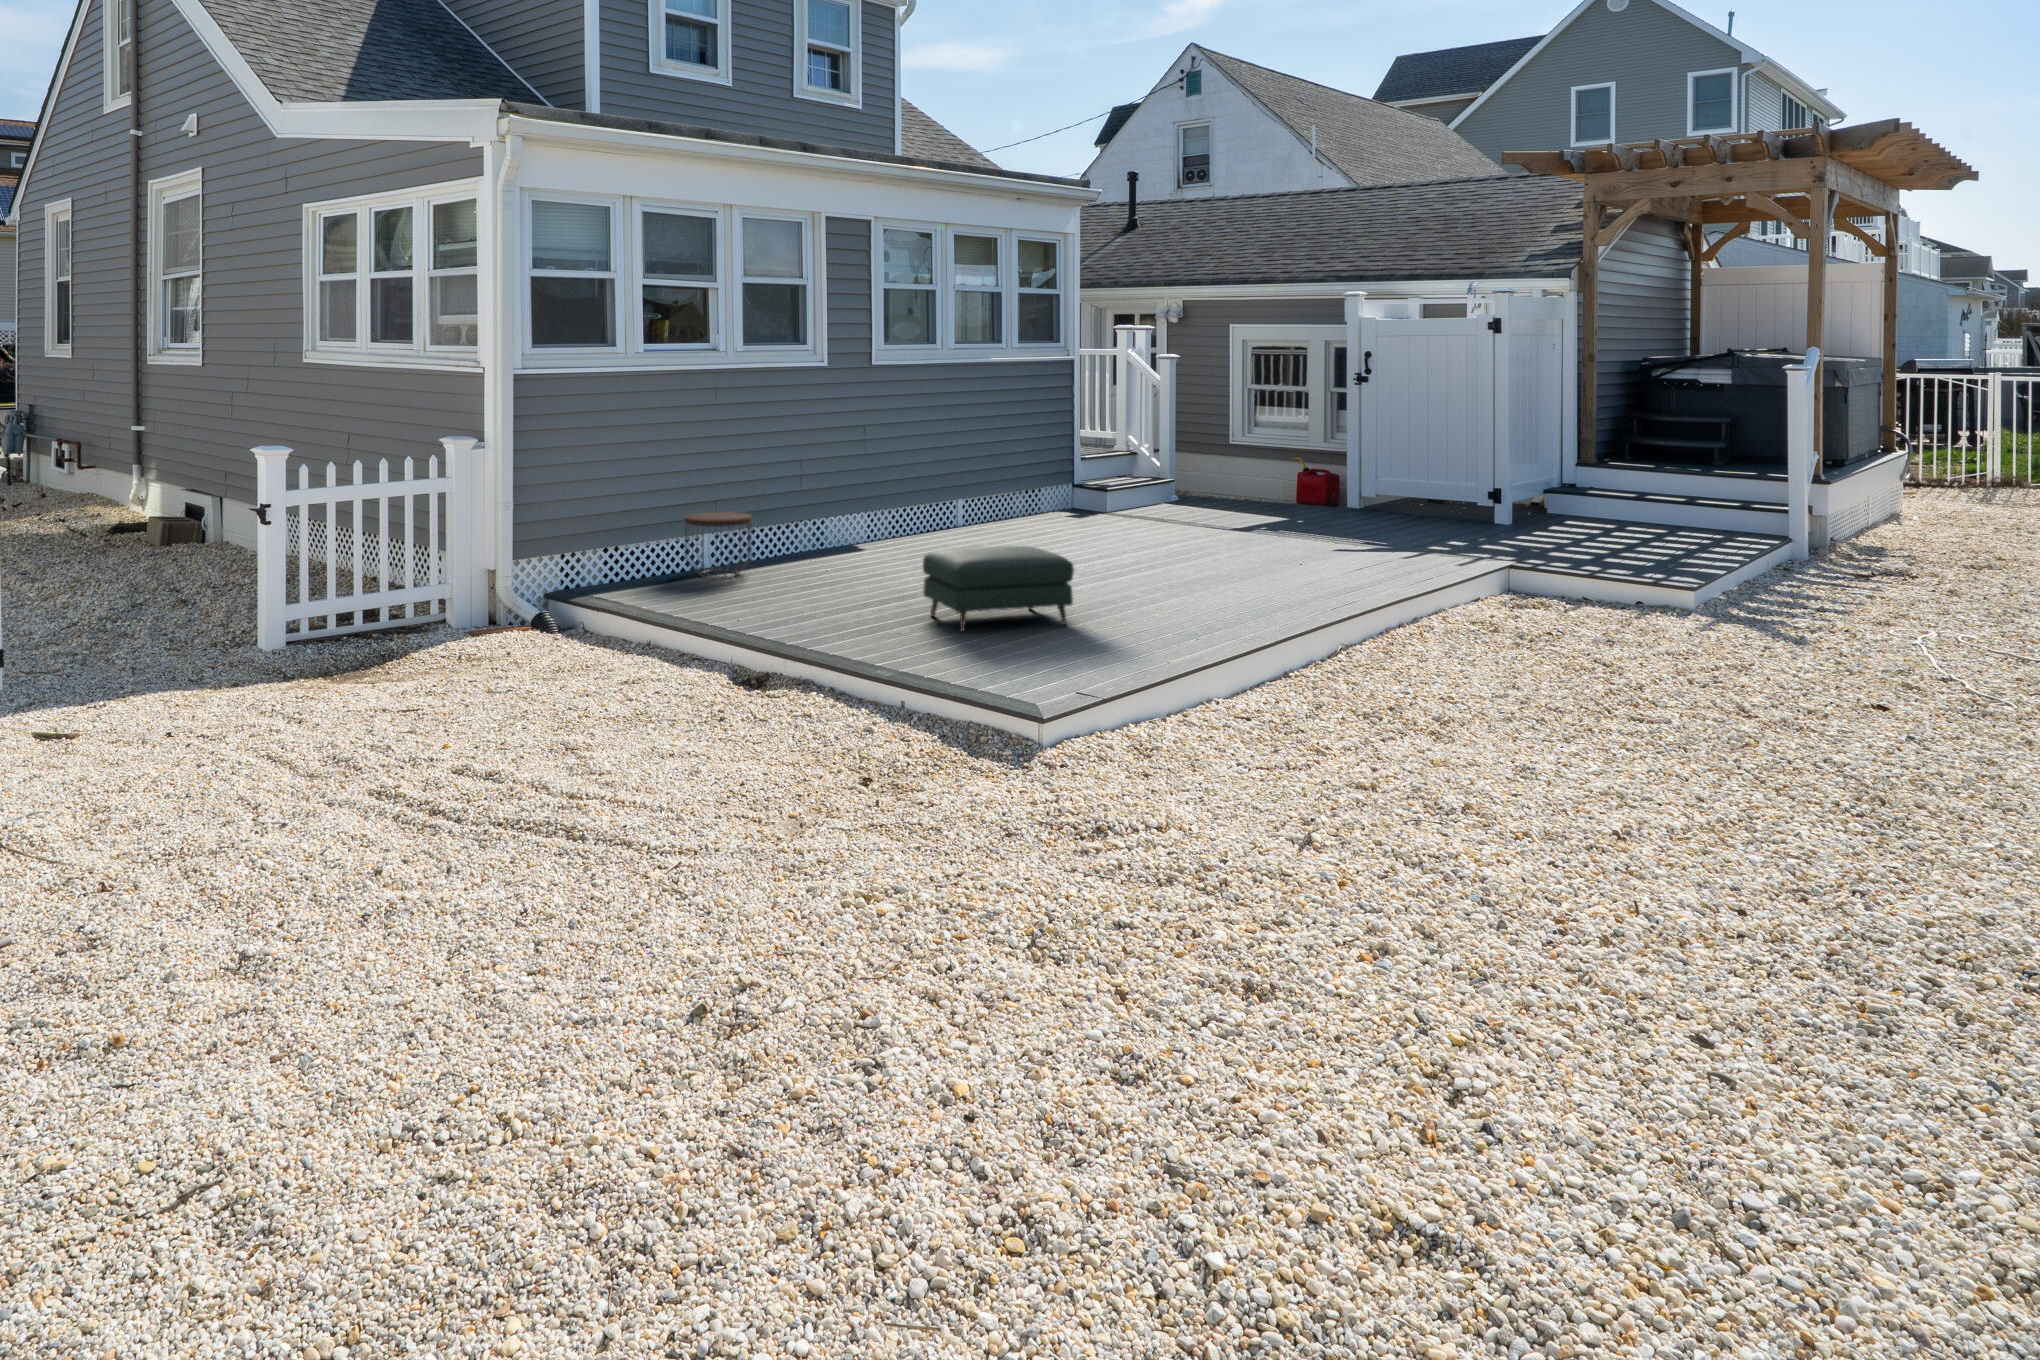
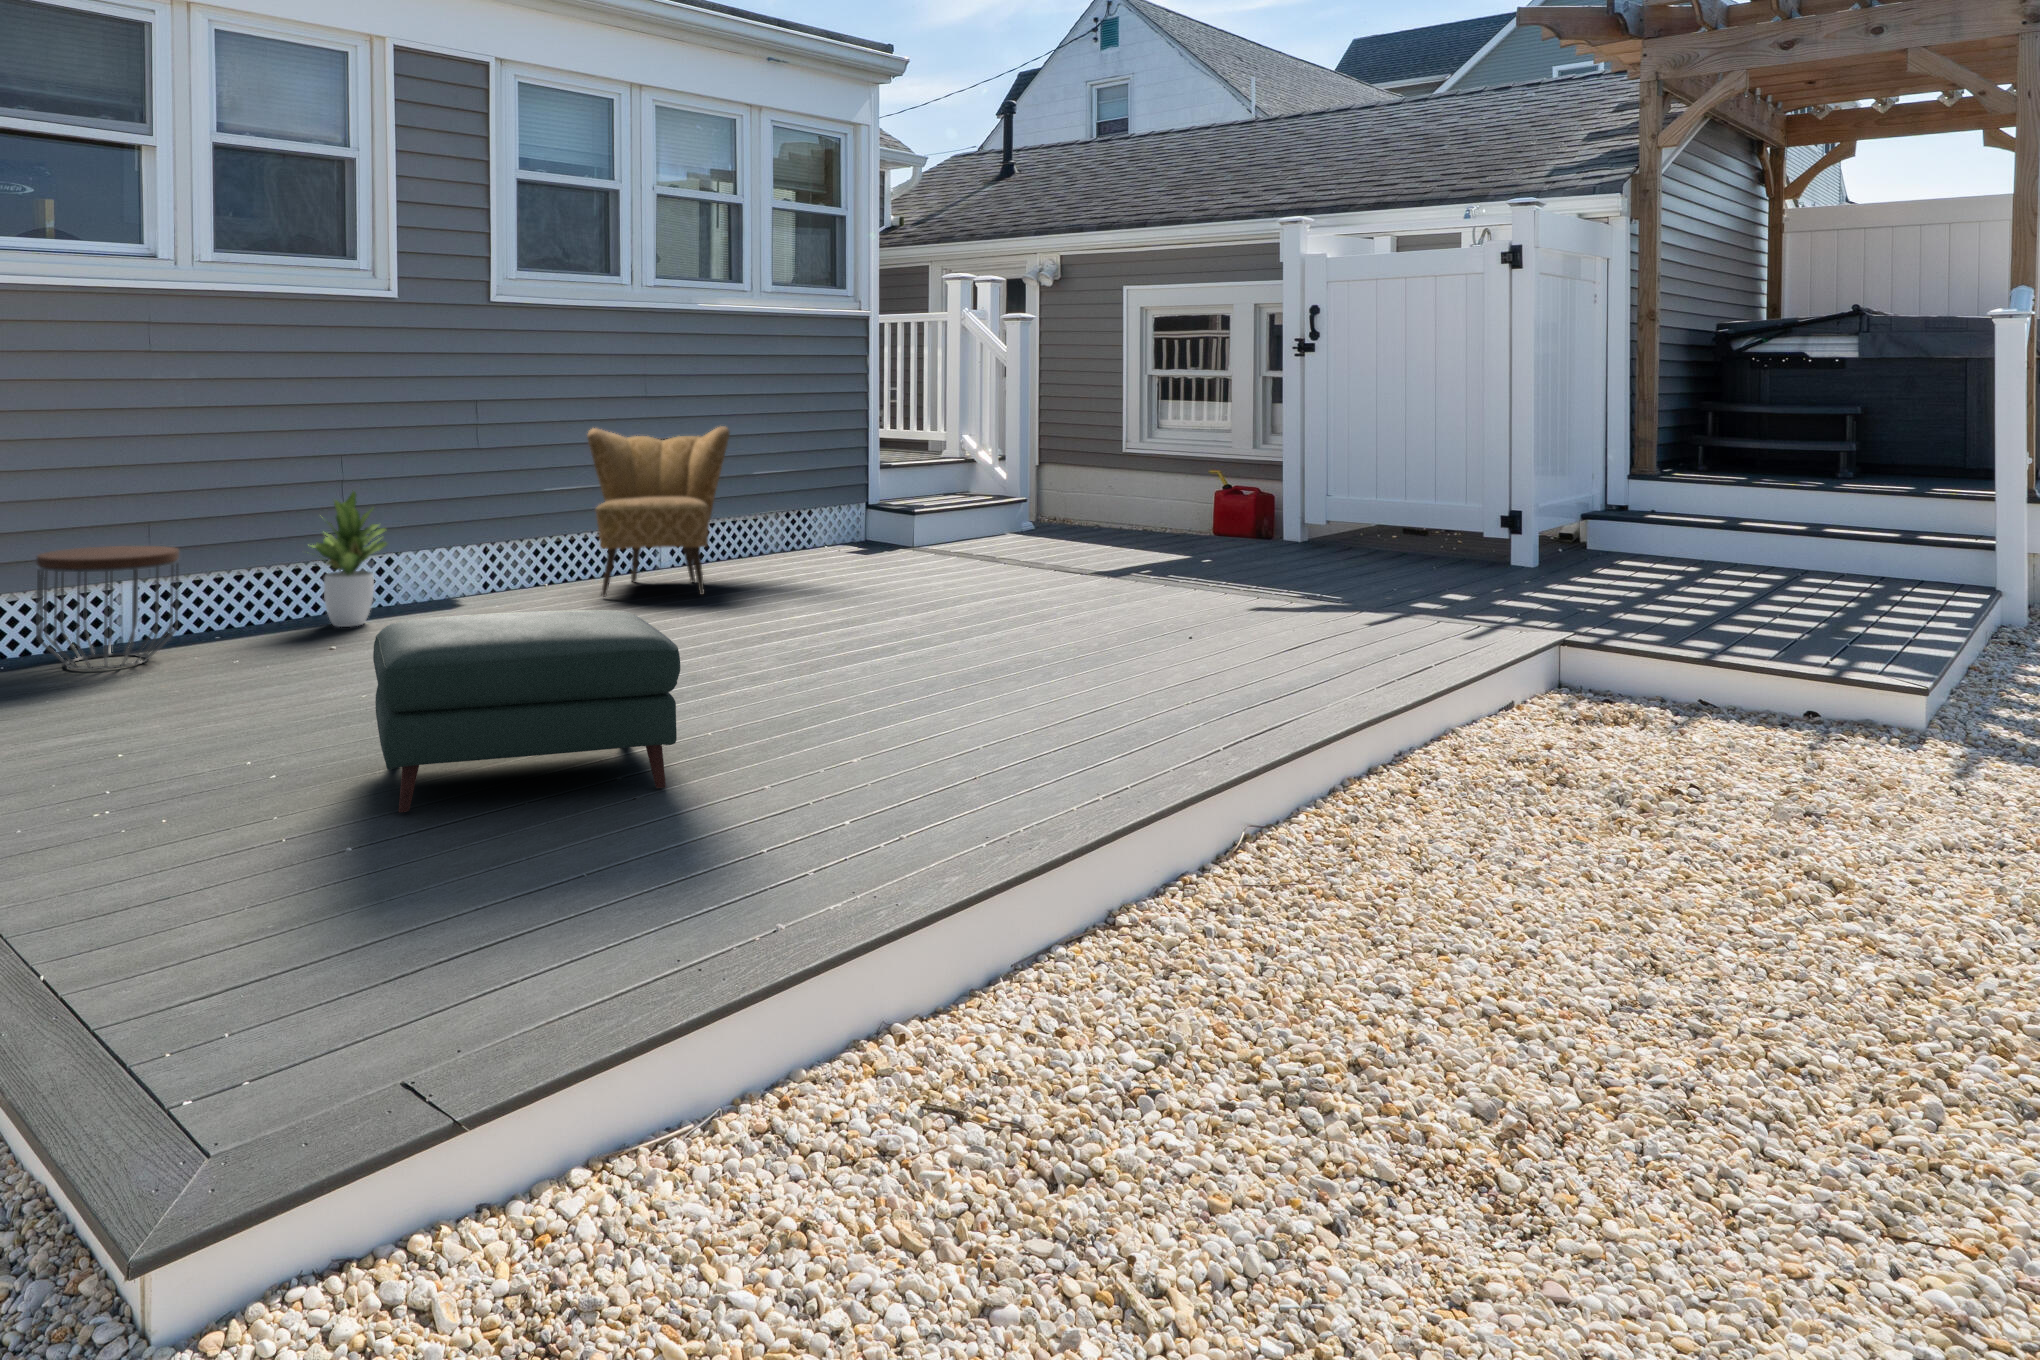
armchair: none [922,438,1009,541] -> present [587,426,730,597]
potted plant: none [792,480,840,557] -> present [312,491,387,627]

